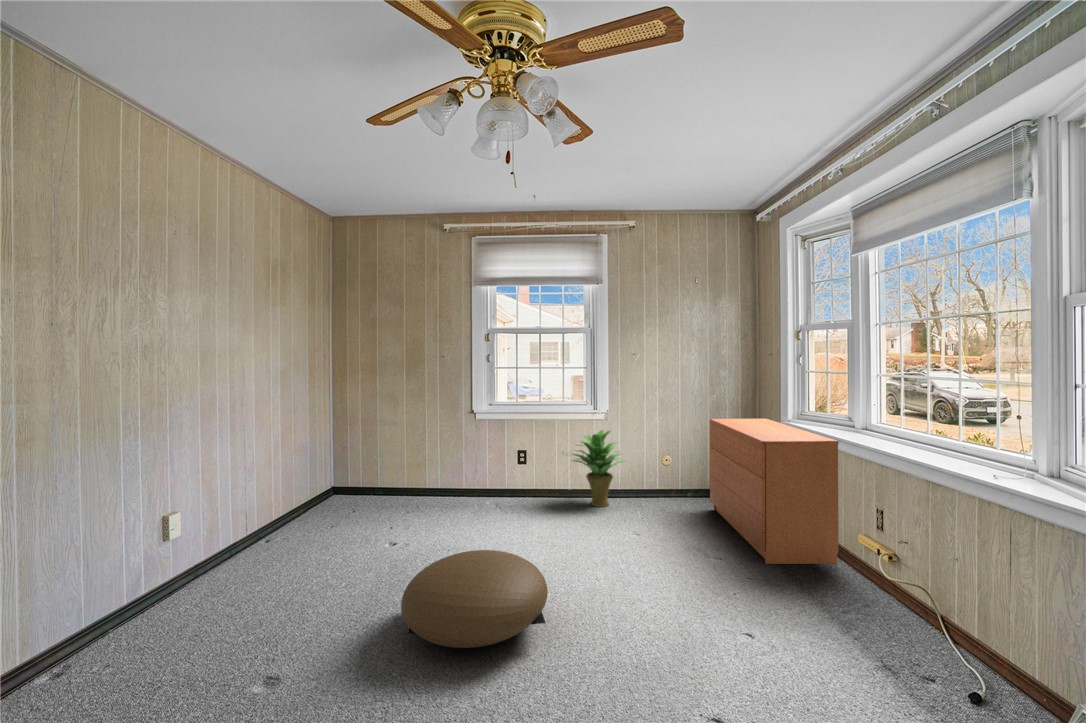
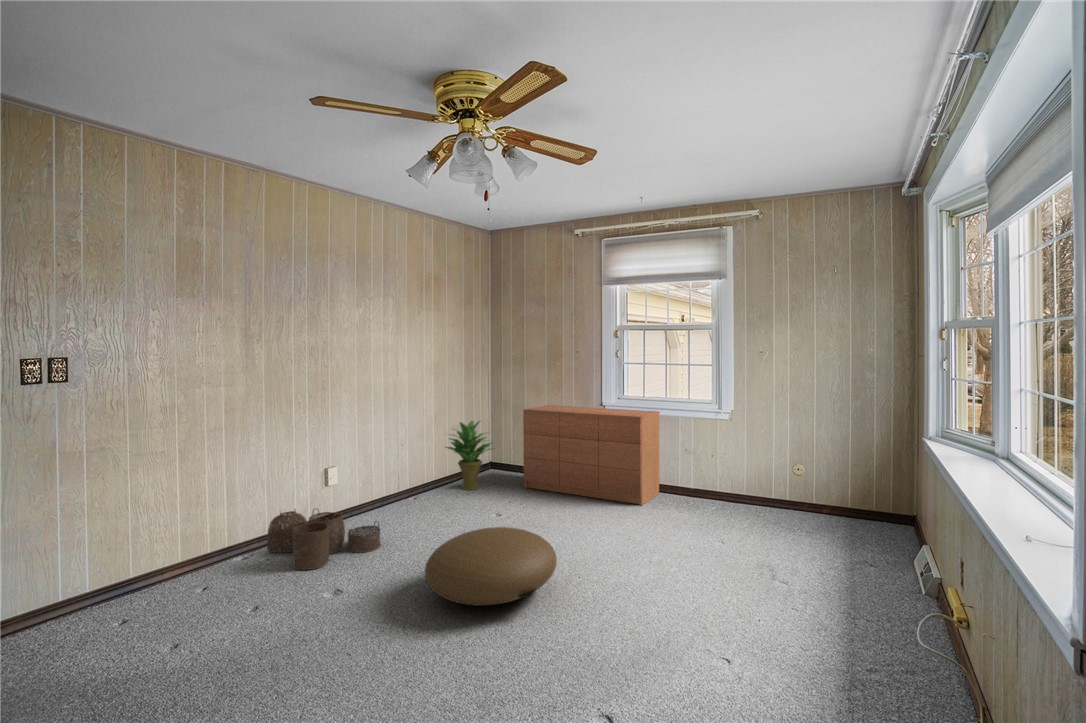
dresser: present [710,419,839,564] -> present [523,405,660,505]
potted plant: present [573,430,626,507] -> present [446,421,494,490]
woven basket: none [94,571,279,661] -> present [267,510,381,570]

